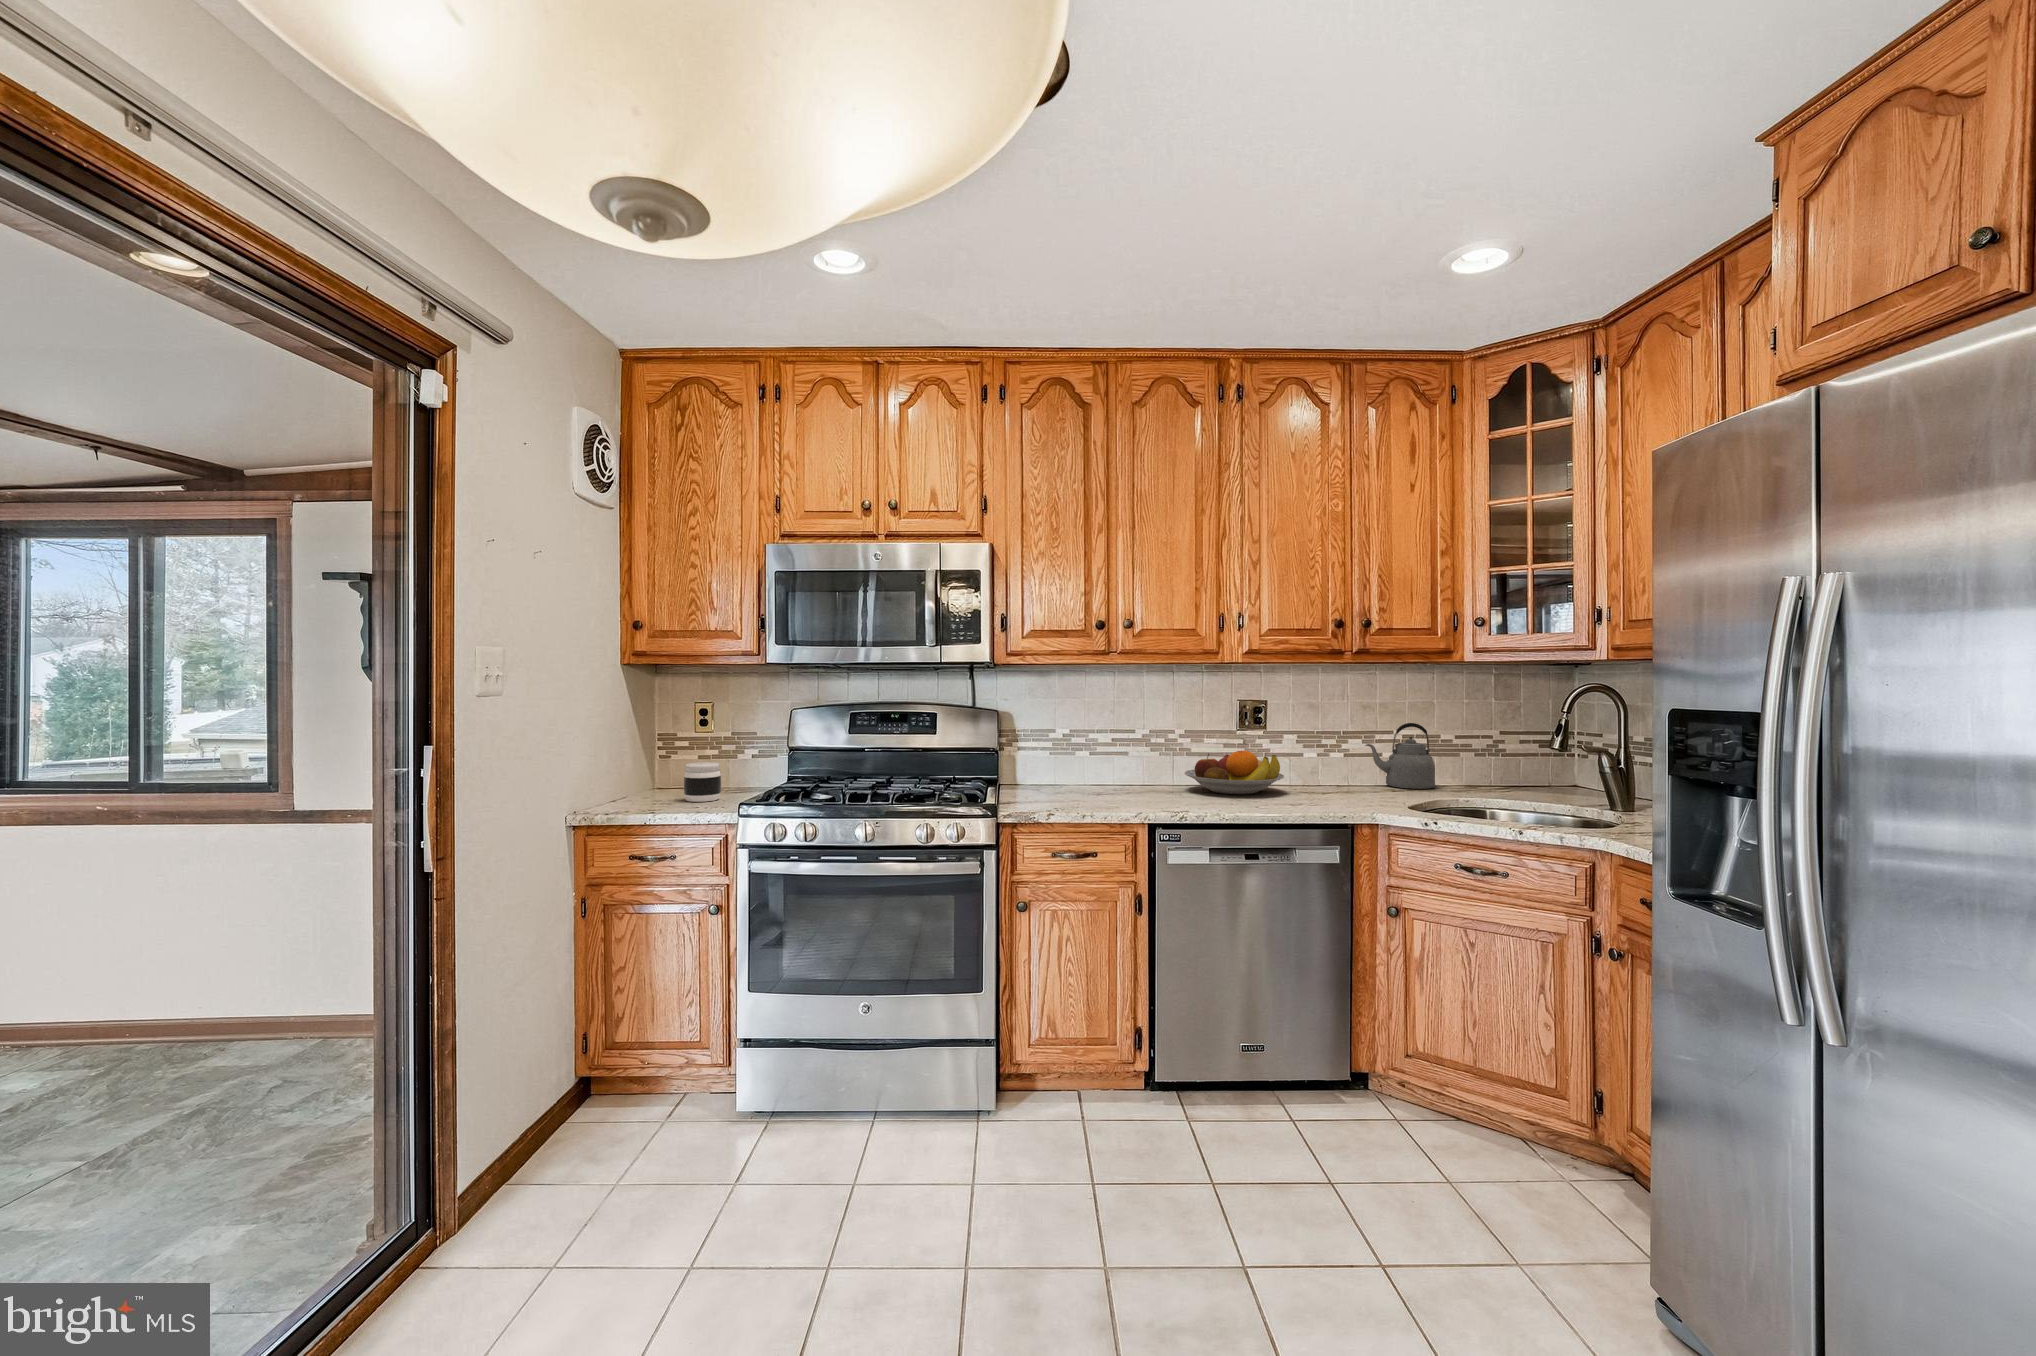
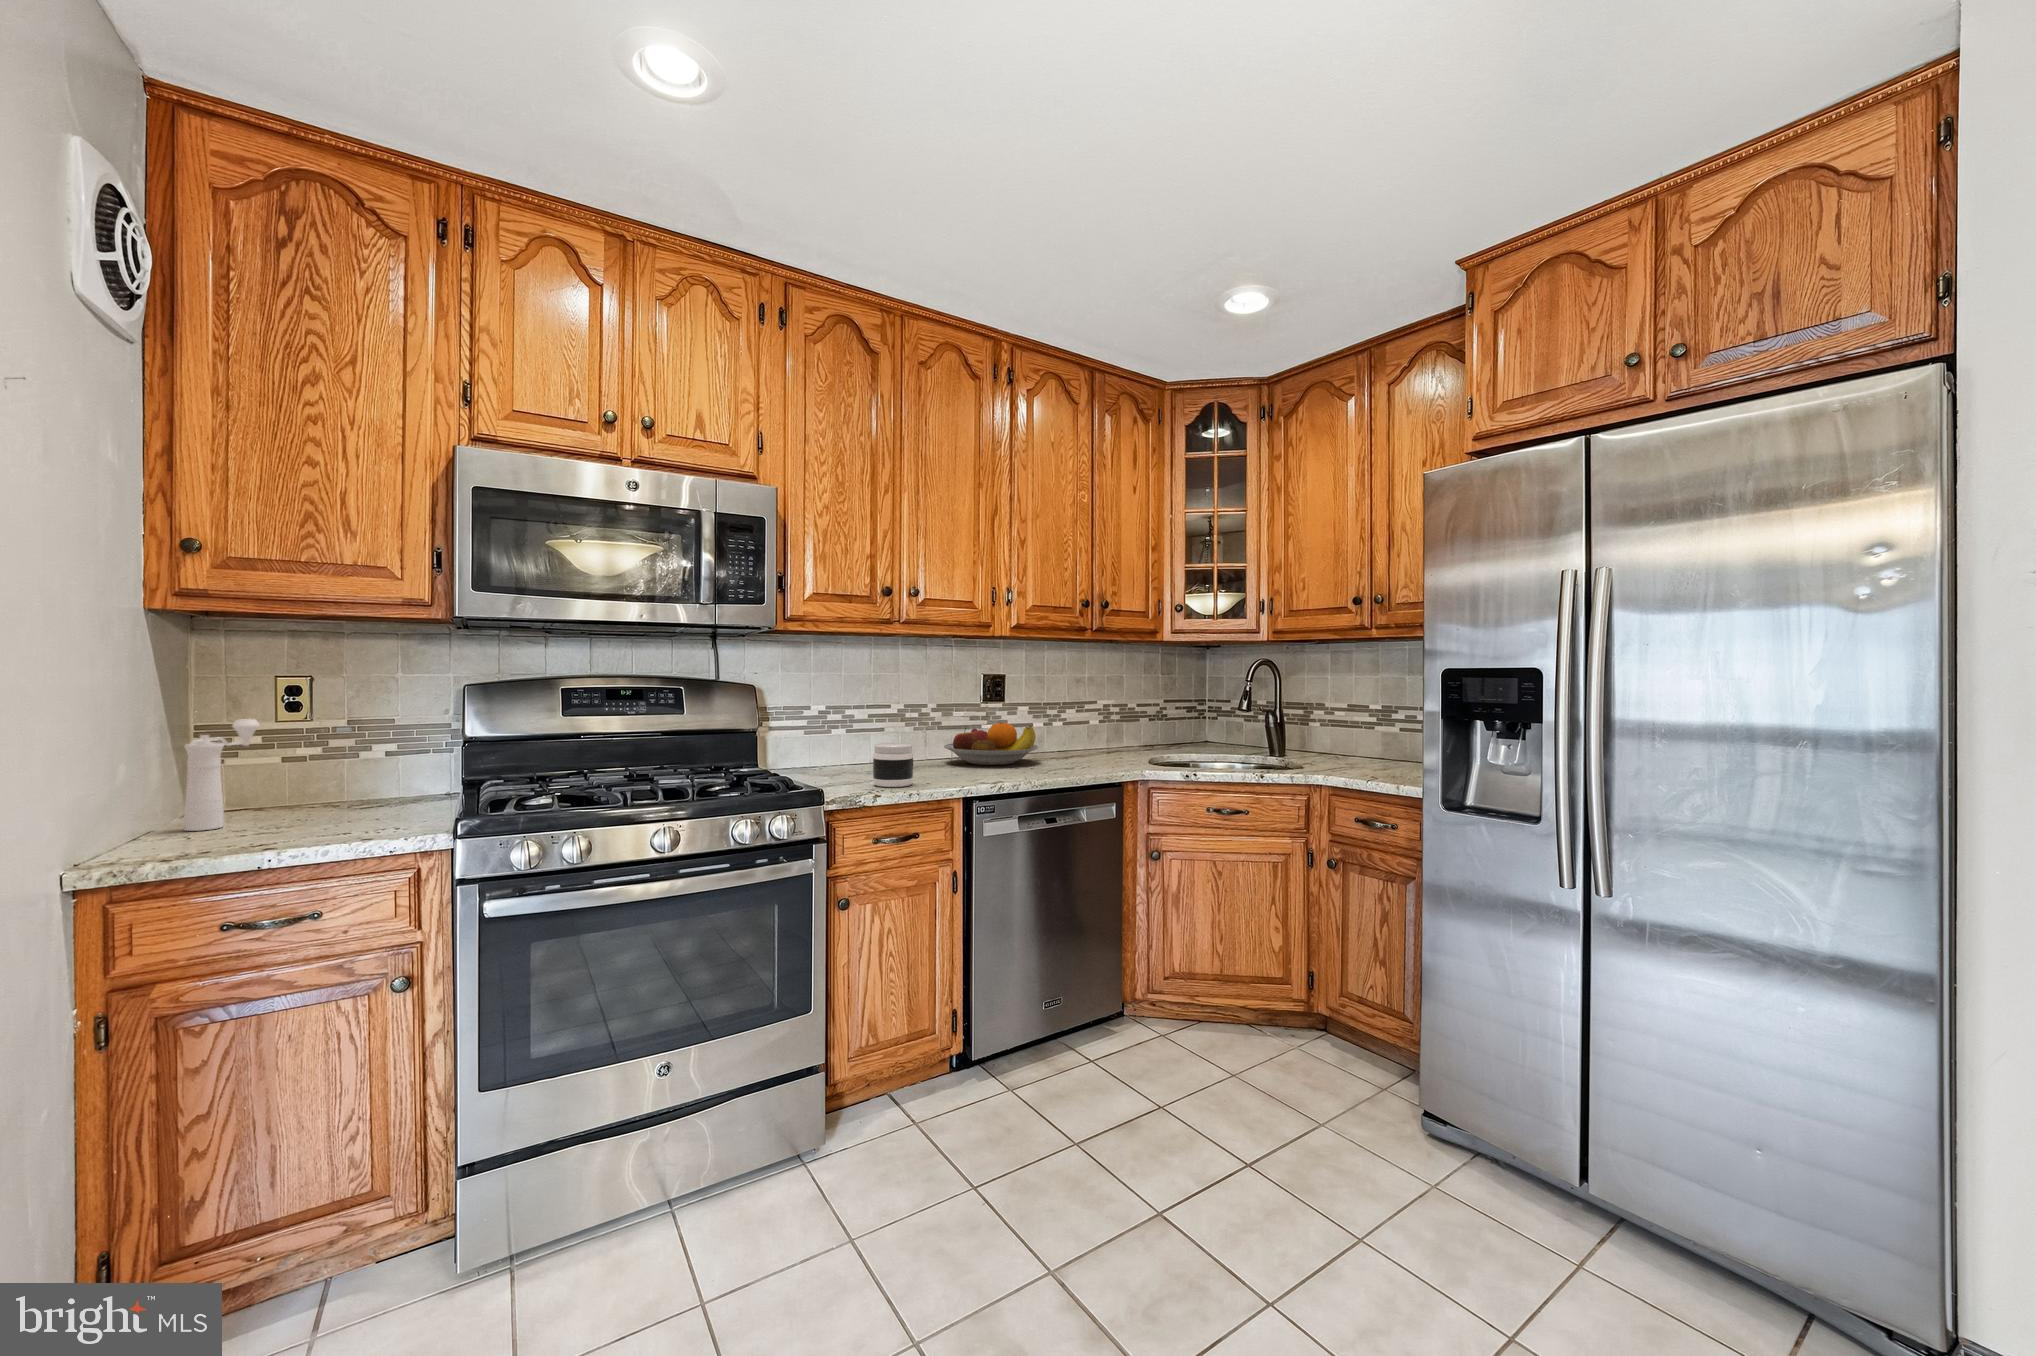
kettle: present [1365,723,1435,789] -> none [1078,695,1130,752]
pepper mill: none [634,730,677,798] -> present [184,719,259,831]
jar: present [684,762,721,802] -> present [873,743,913,787]

